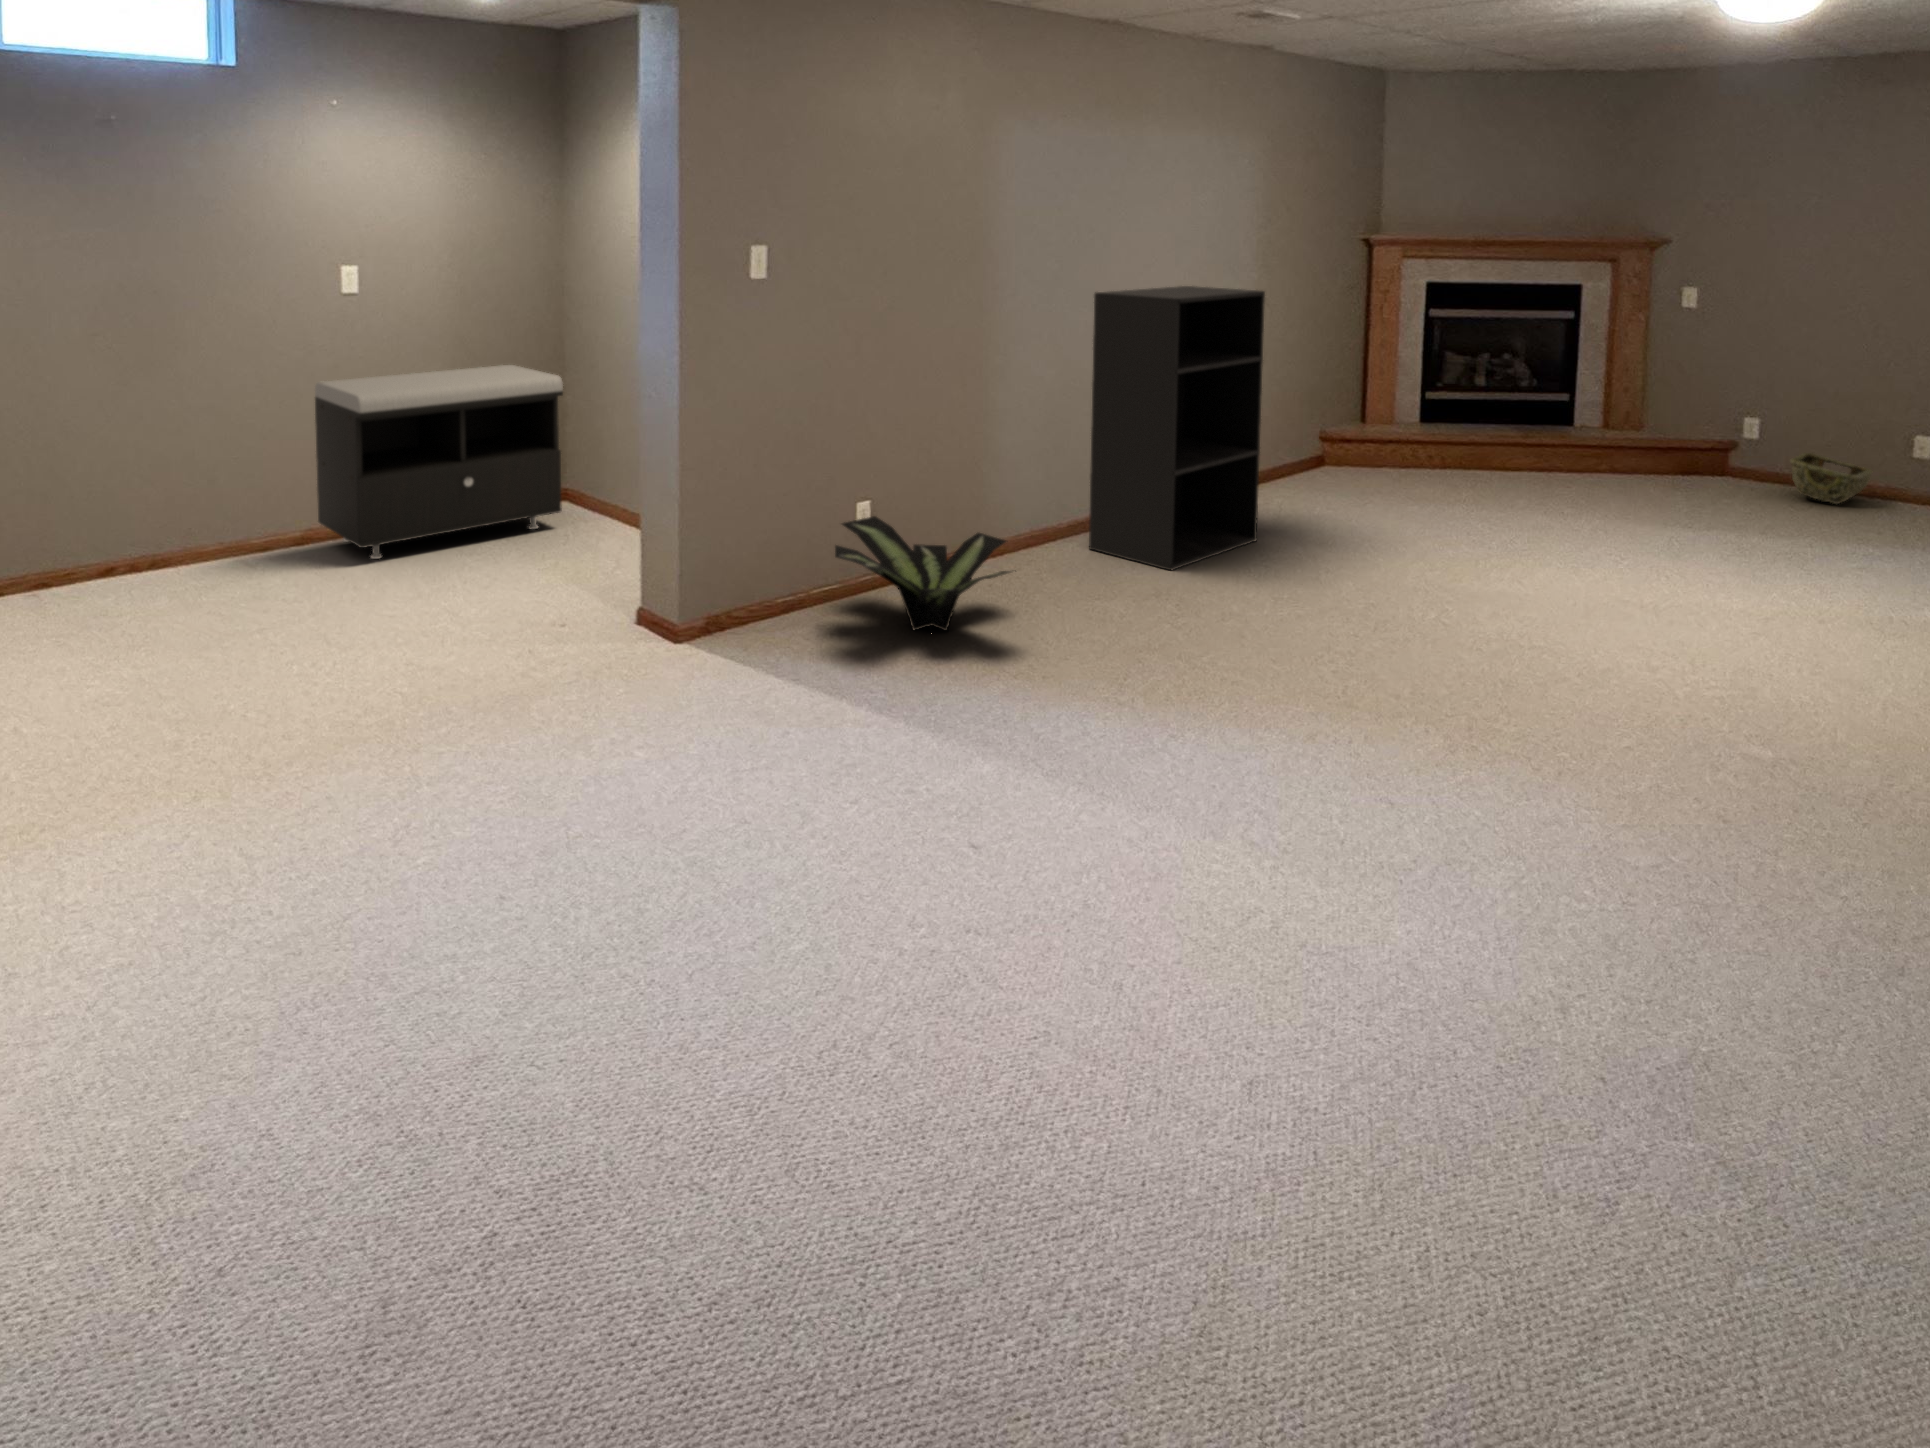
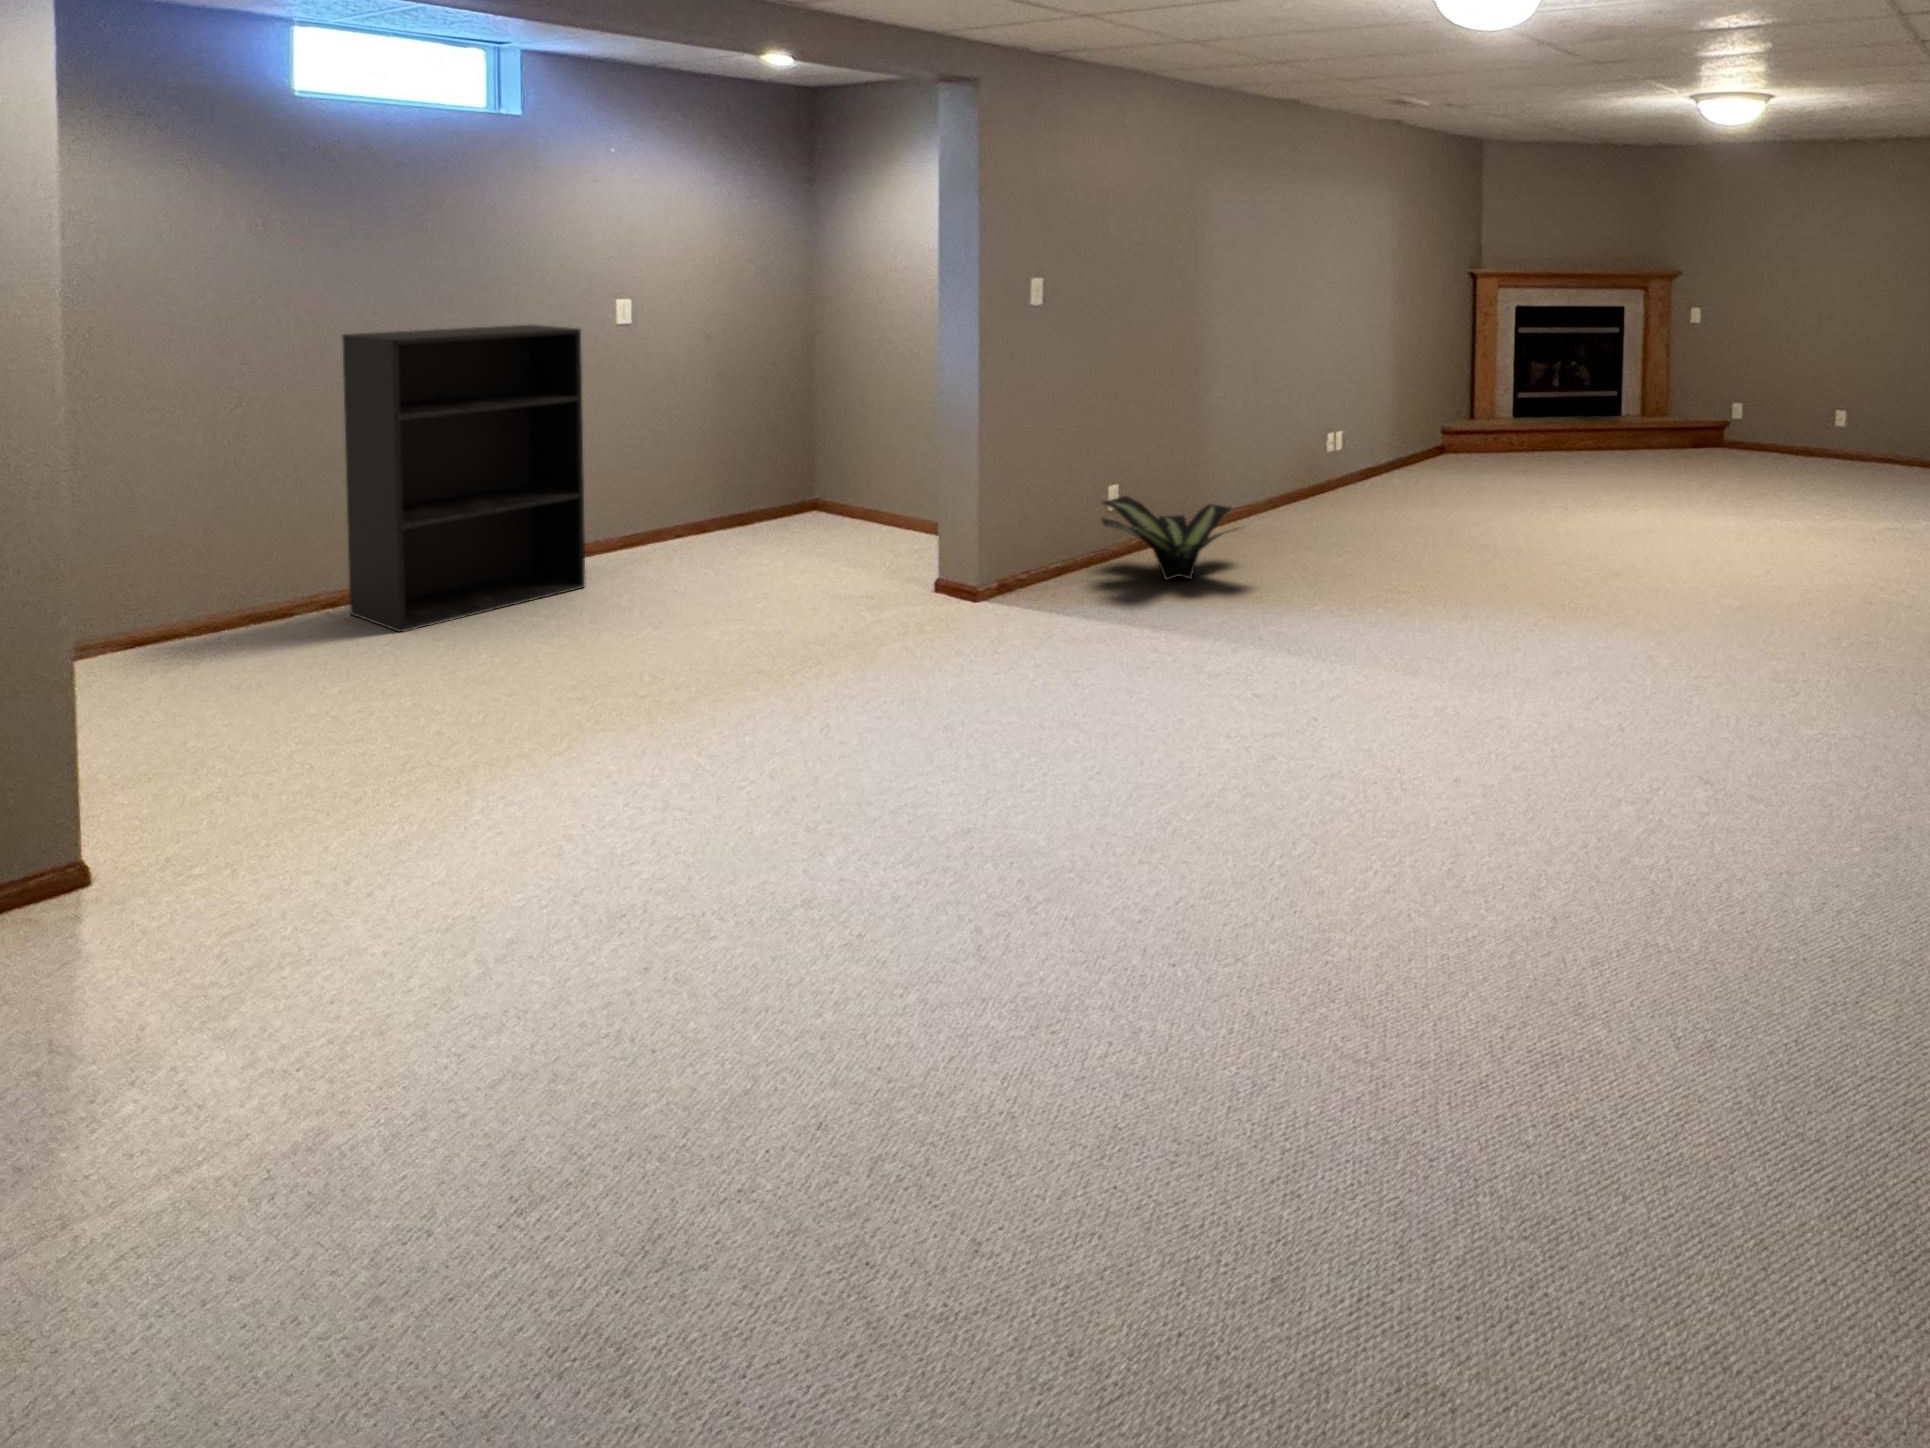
bookshelf: present [1089,286,1265,570] -> present [342,325,585,632]
storage bench: present [315,365,563,559] -> none [593,387,833,564]
woven basket: present [1790,453,1872,504] -> none [1759,425,1809,460]

